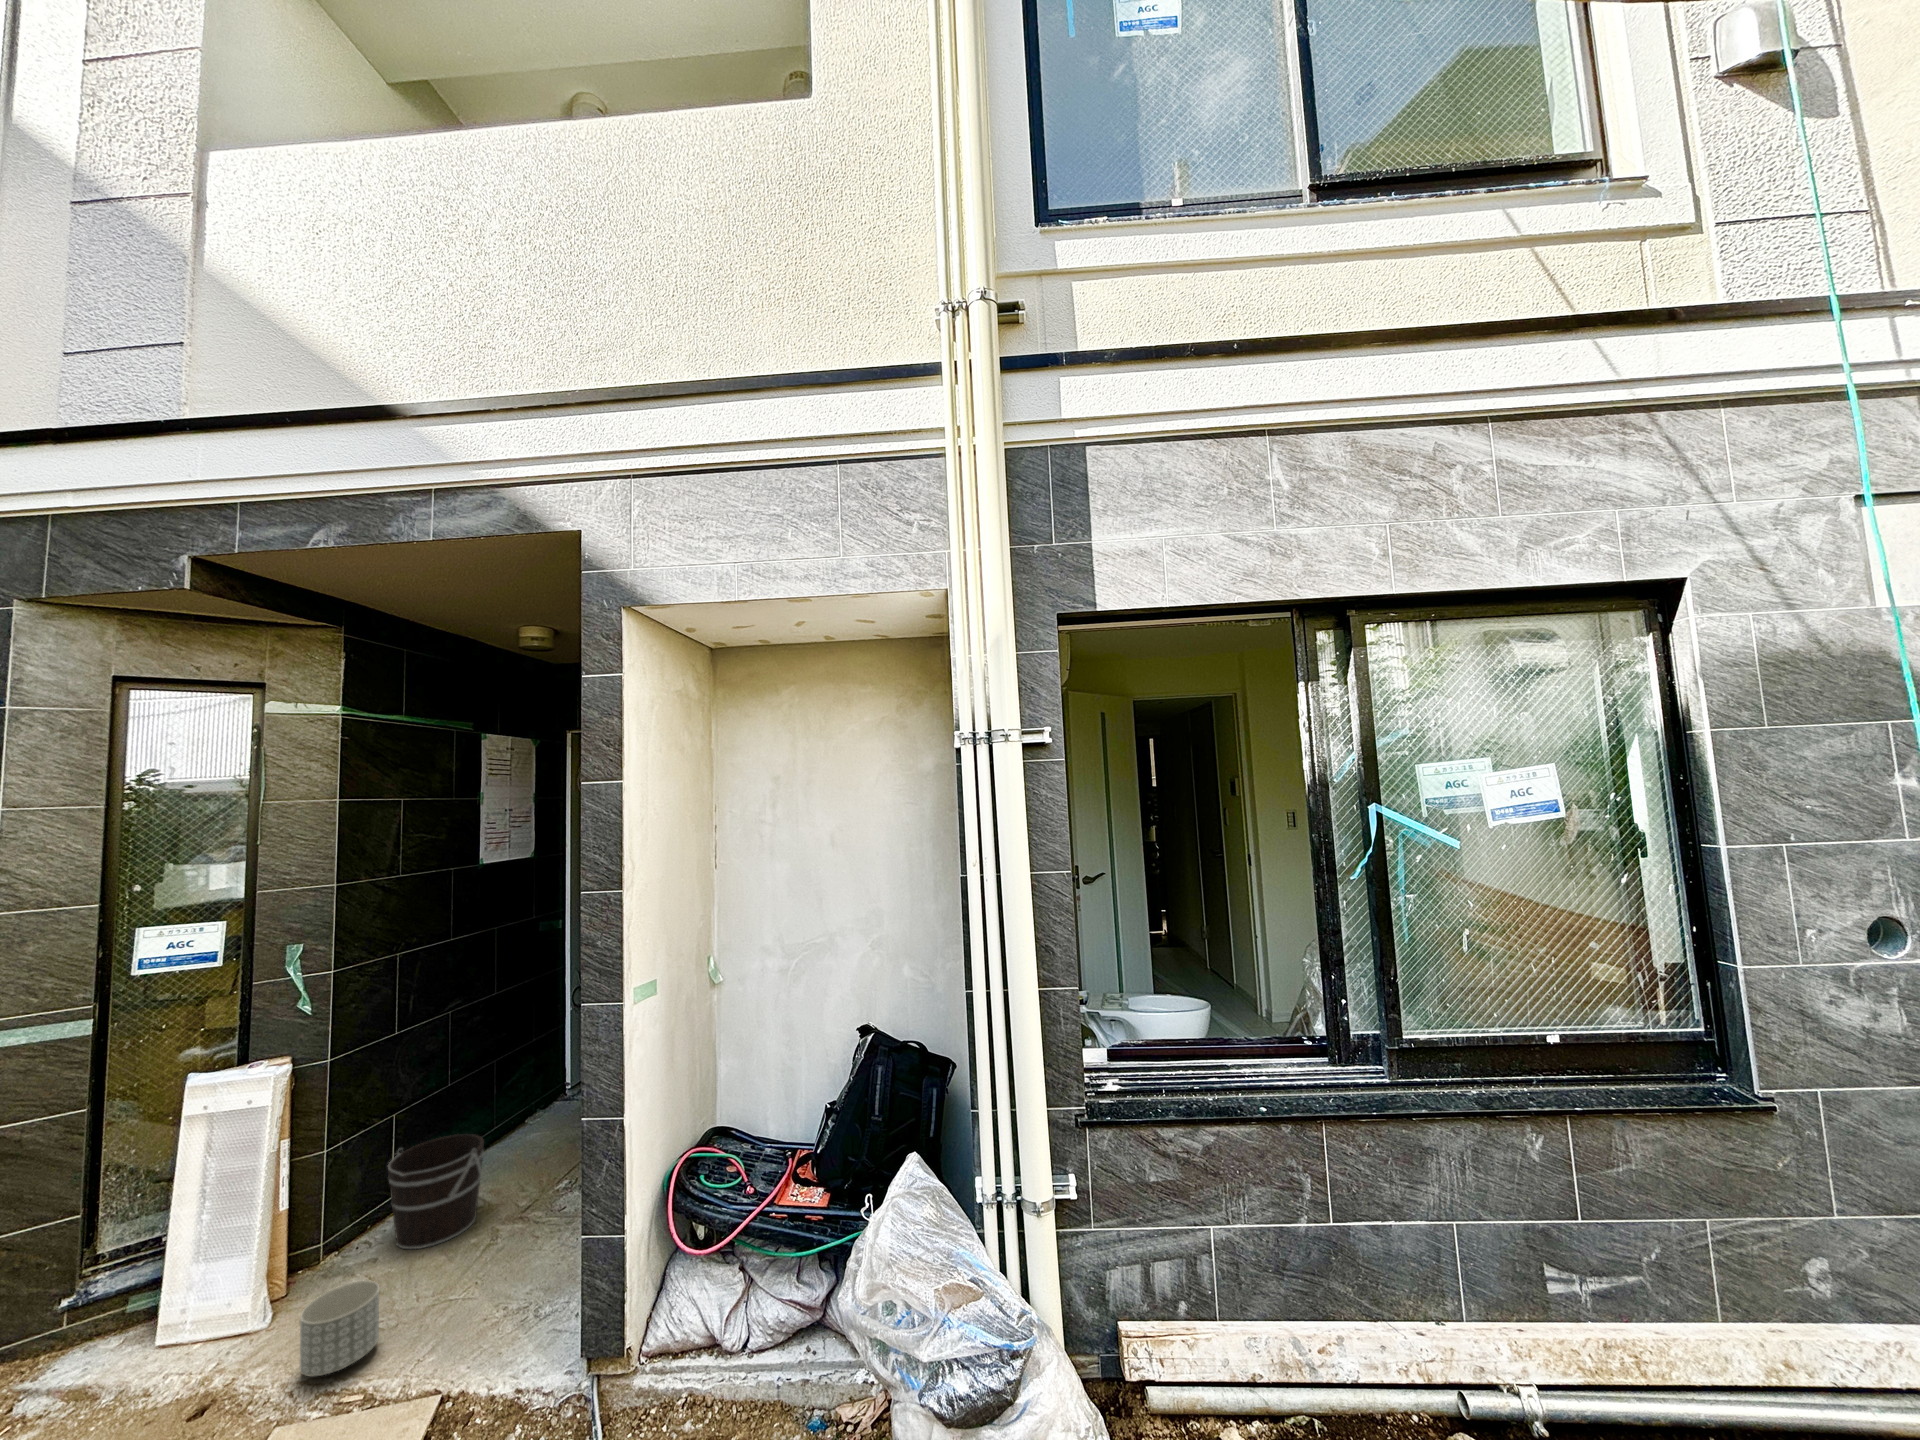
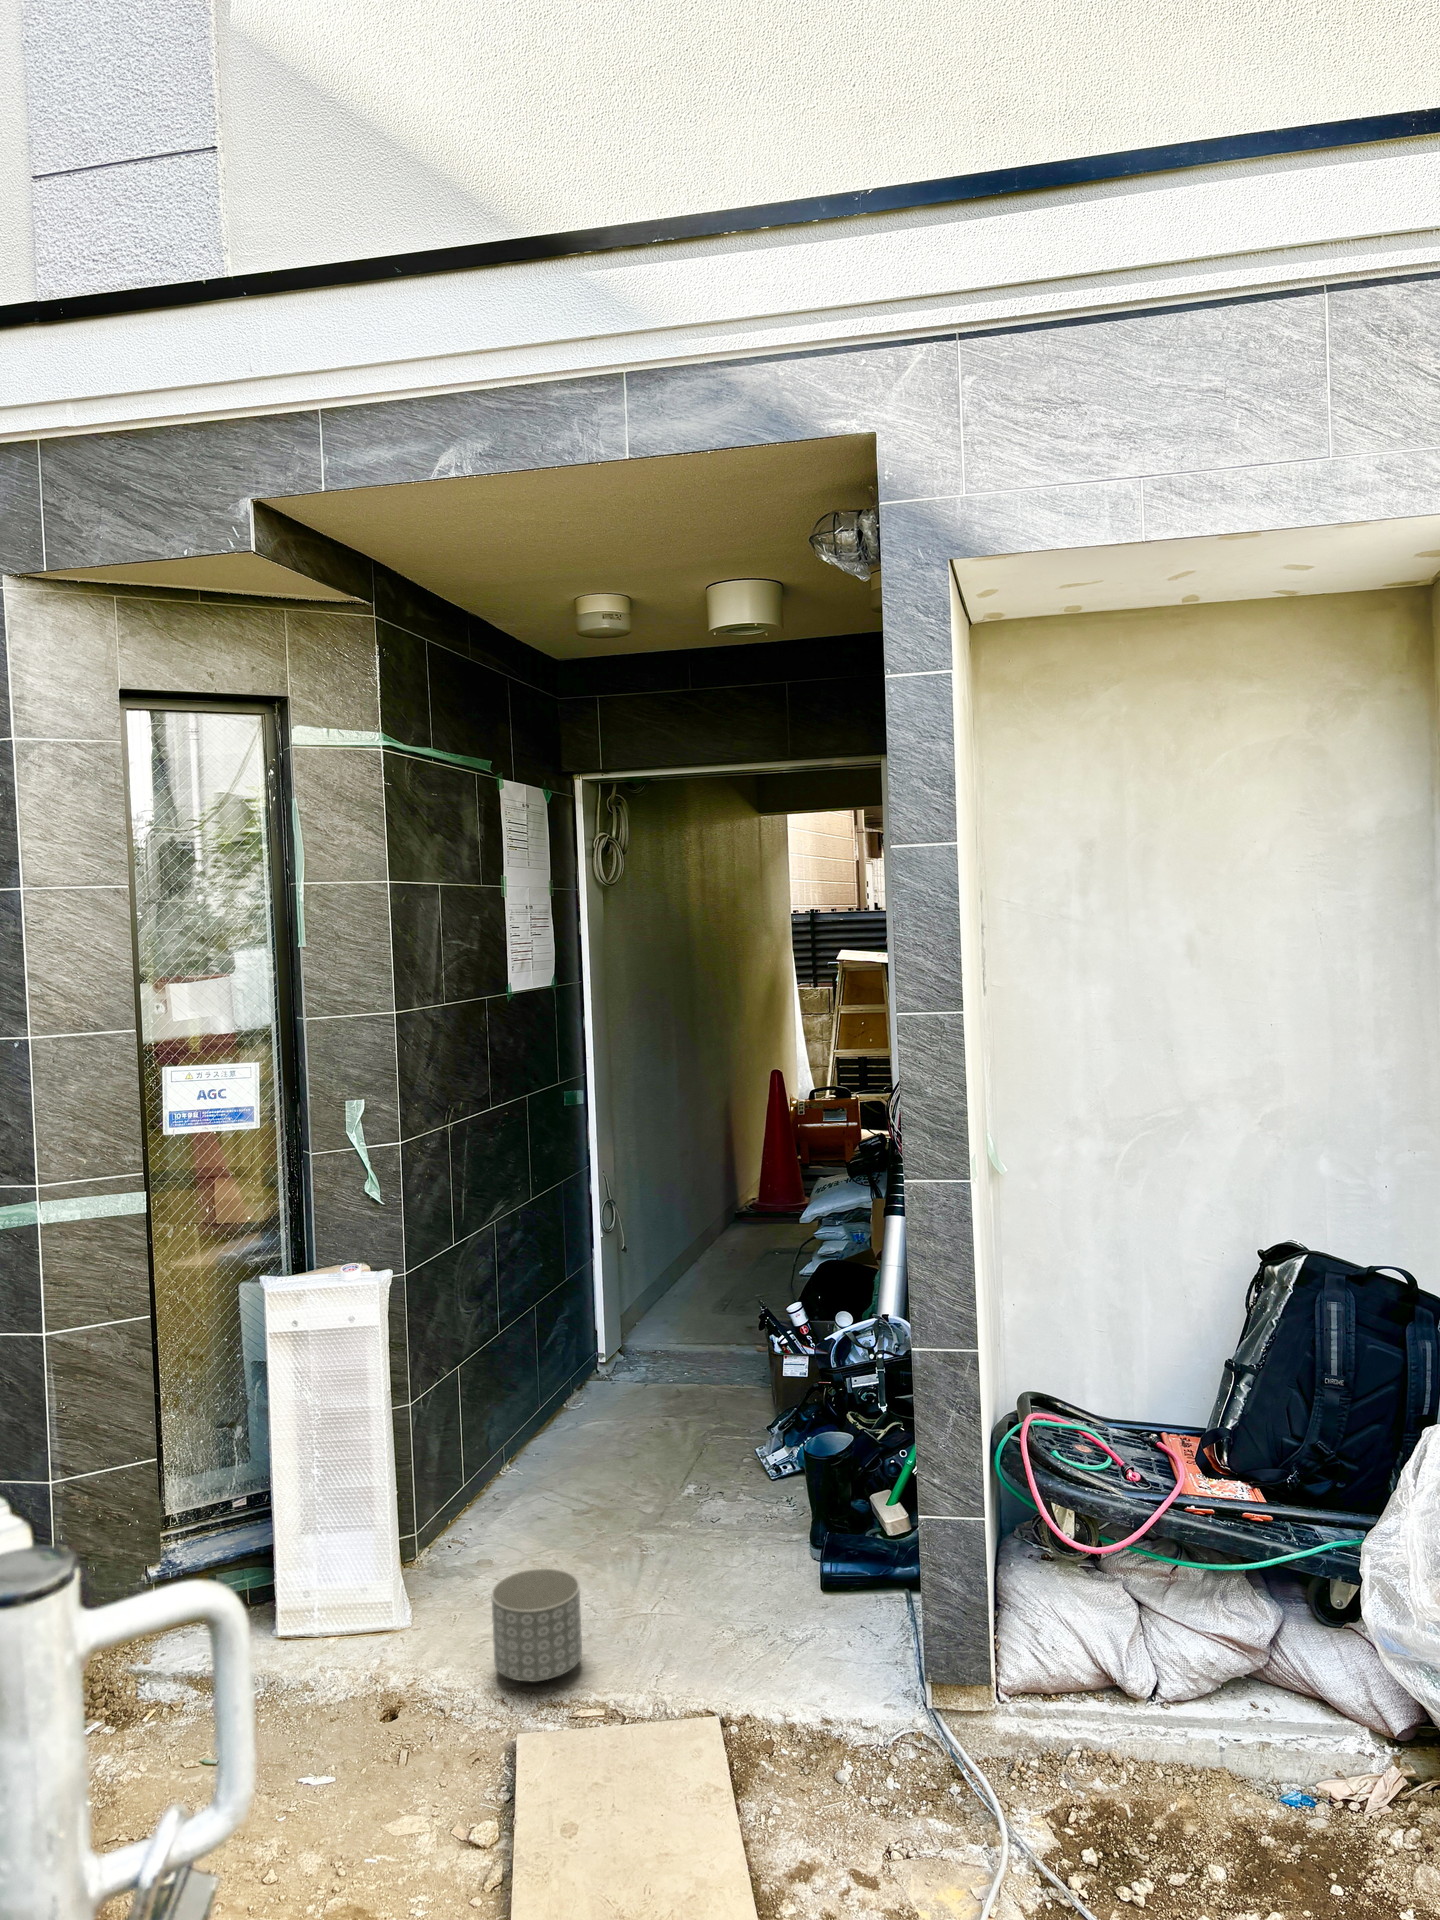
bucket: present [388,1134,484,1249] -> none [471,1399,595,1550]

